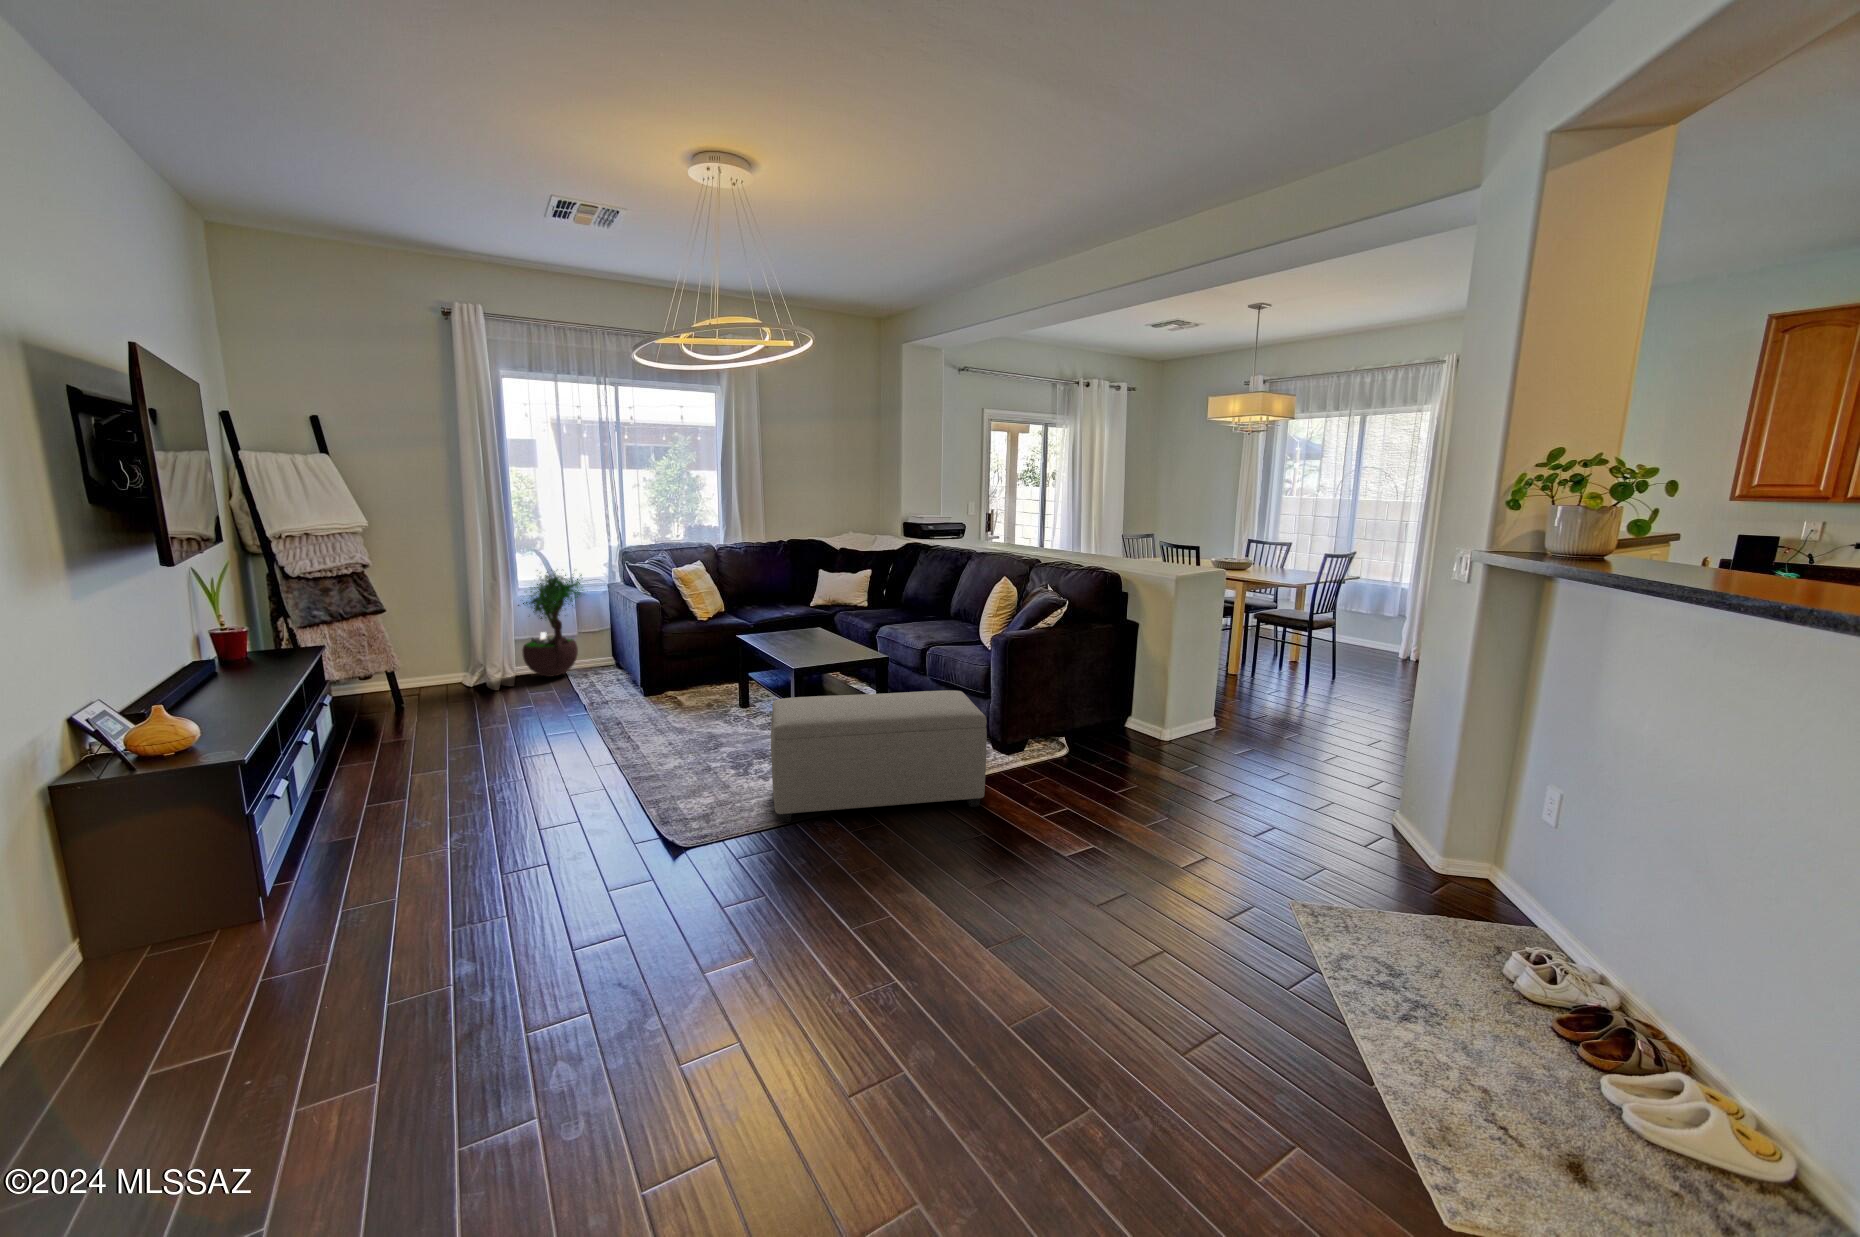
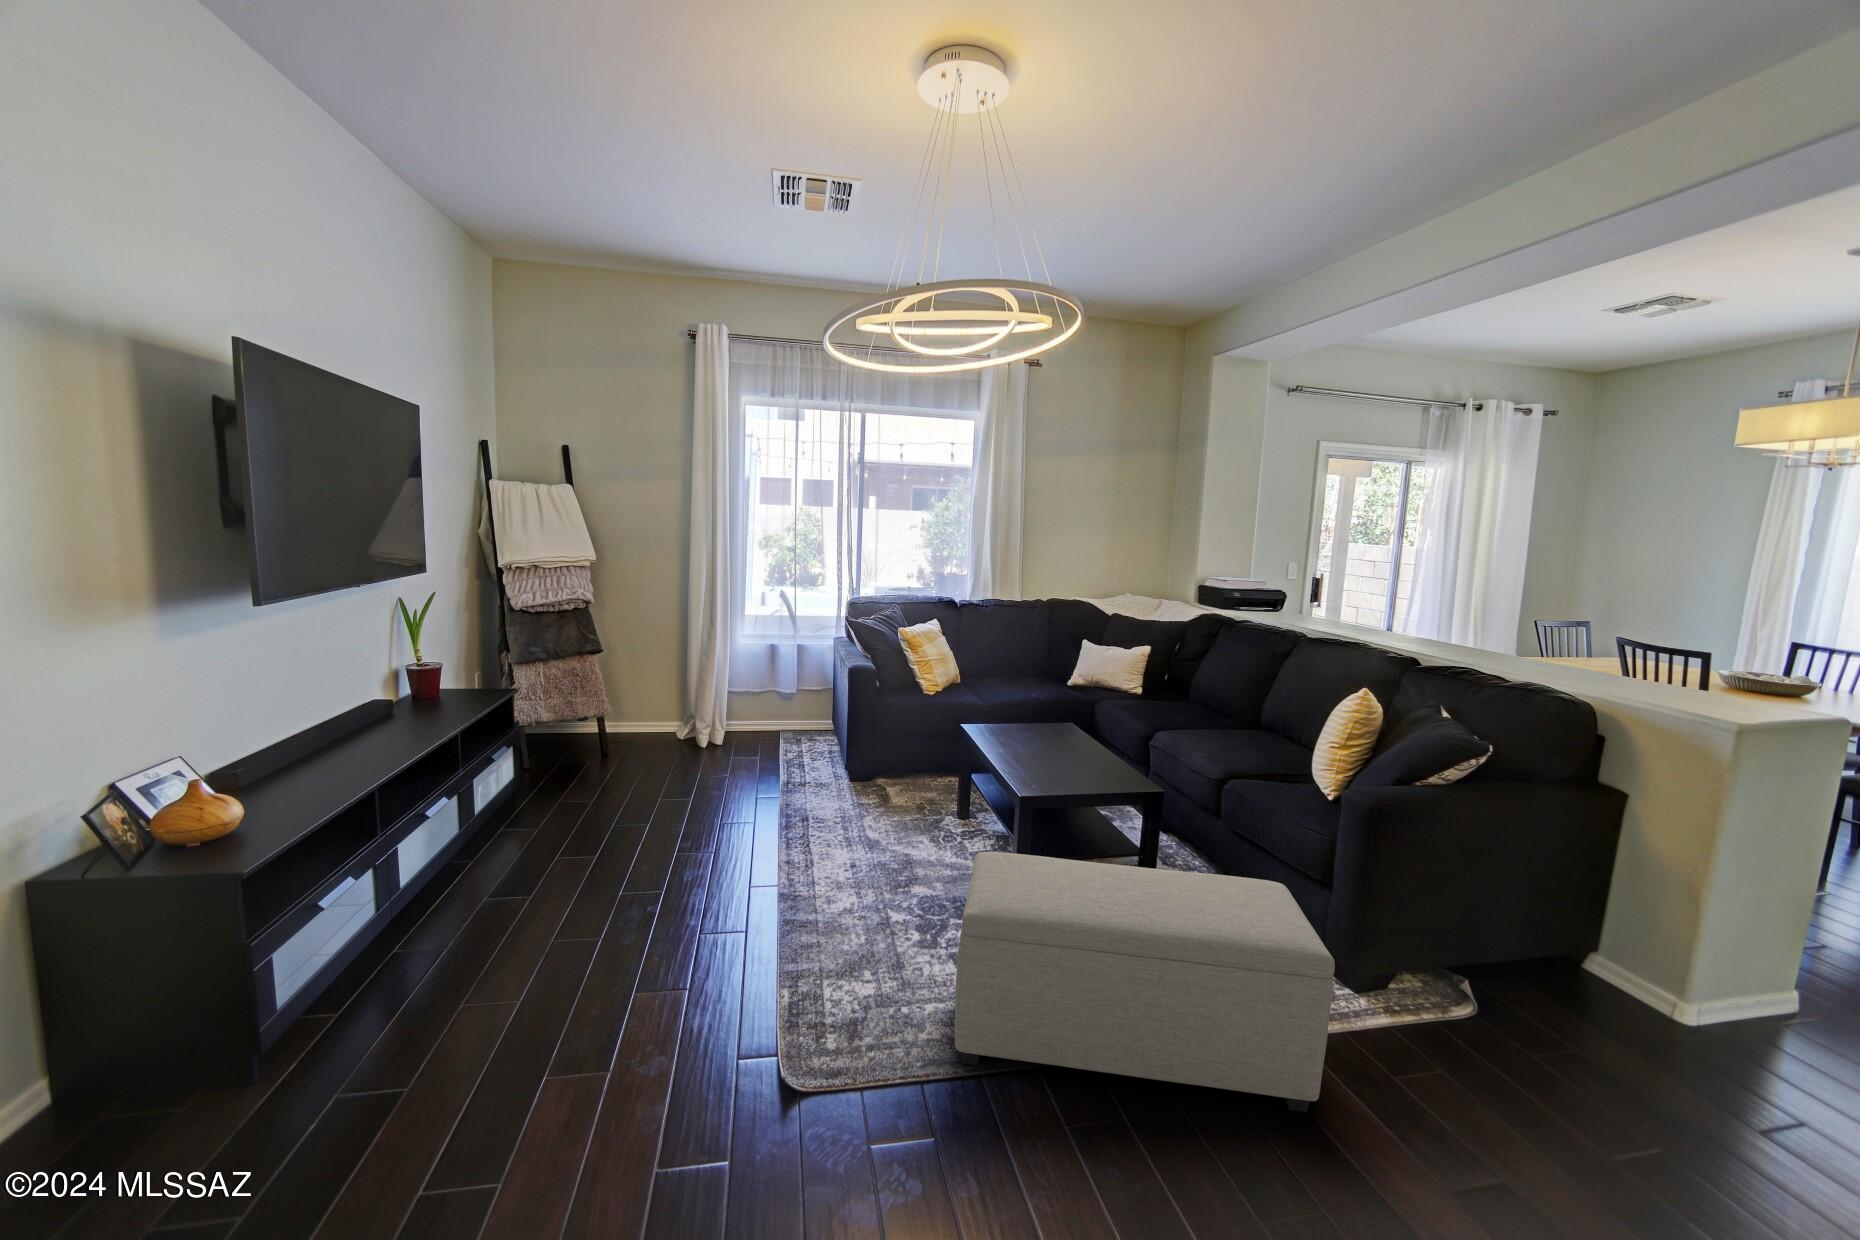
potted tree: present [518,570,583,677] -> none [732,610,810,738]

